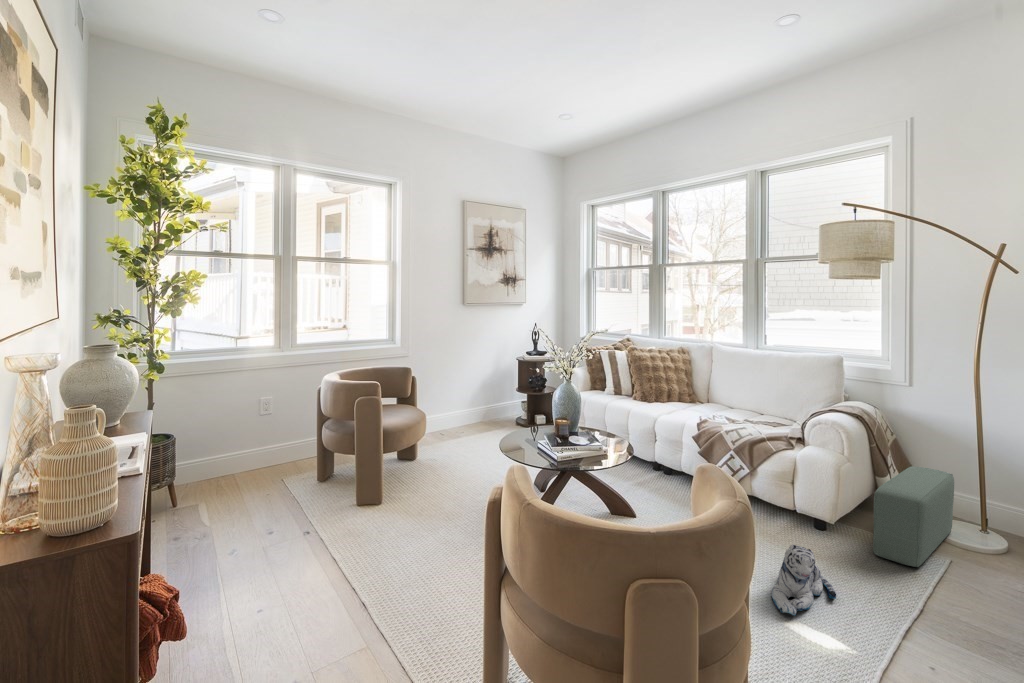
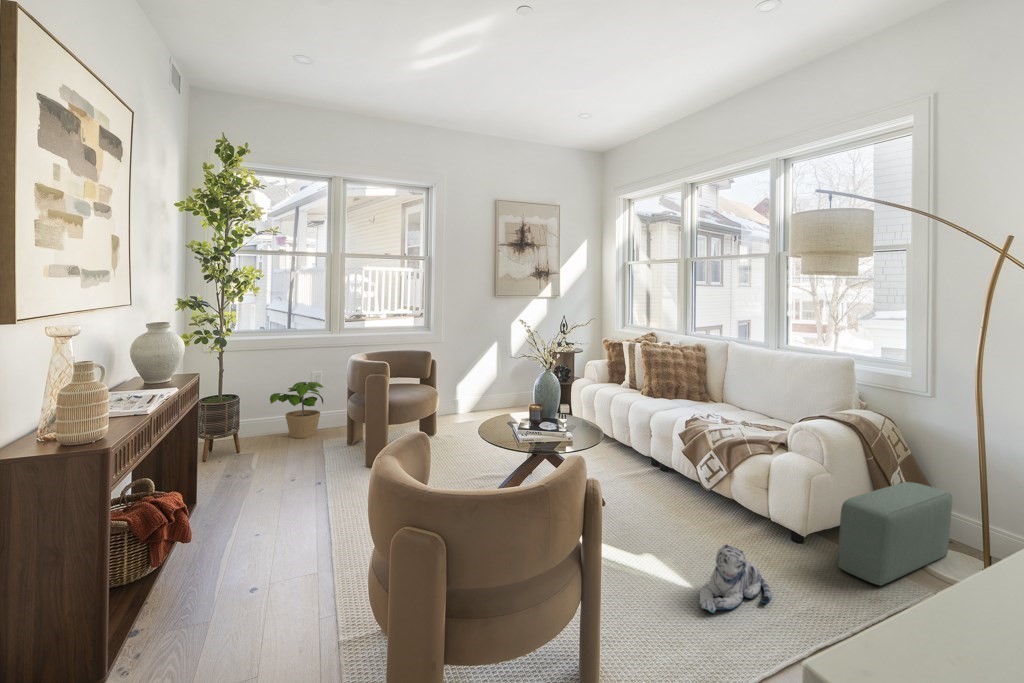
potted plant: none [226,407,294,473] -> present [270,382,323,438]

